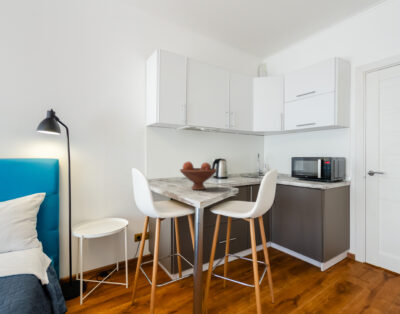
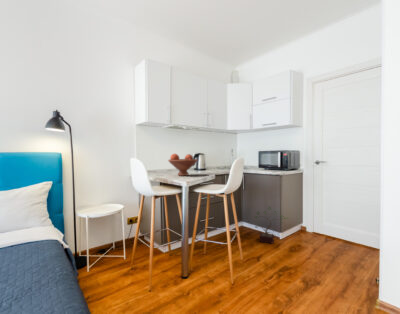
potted plant: none [287,228,335,277] -> present [256,207,285,243]

